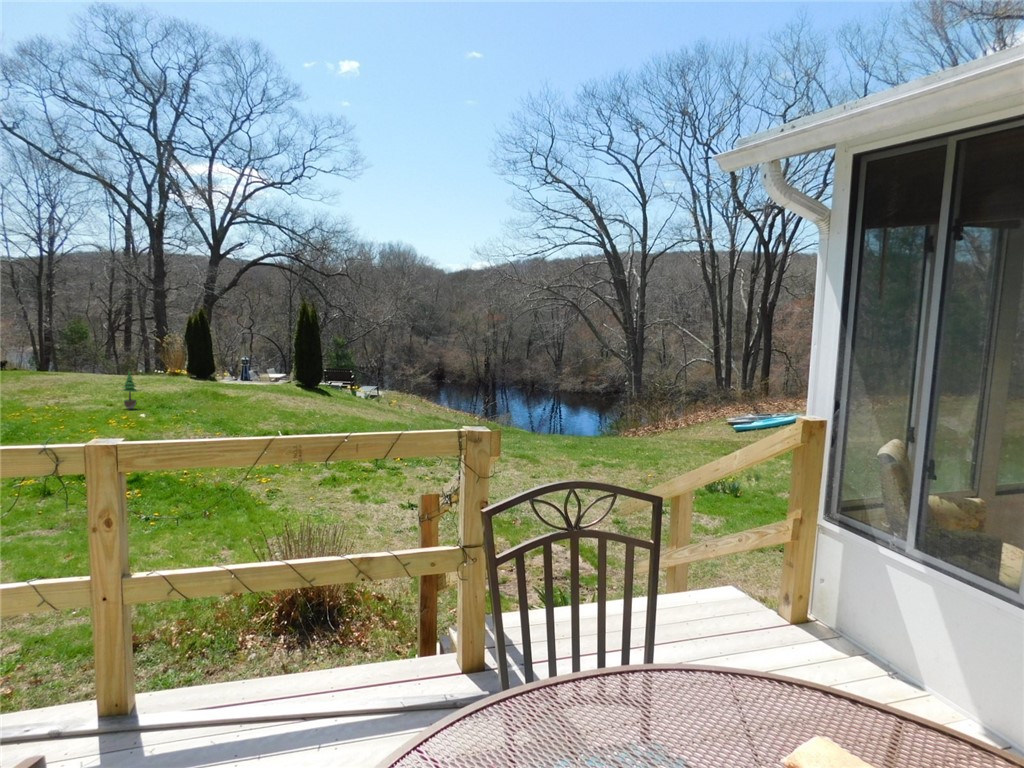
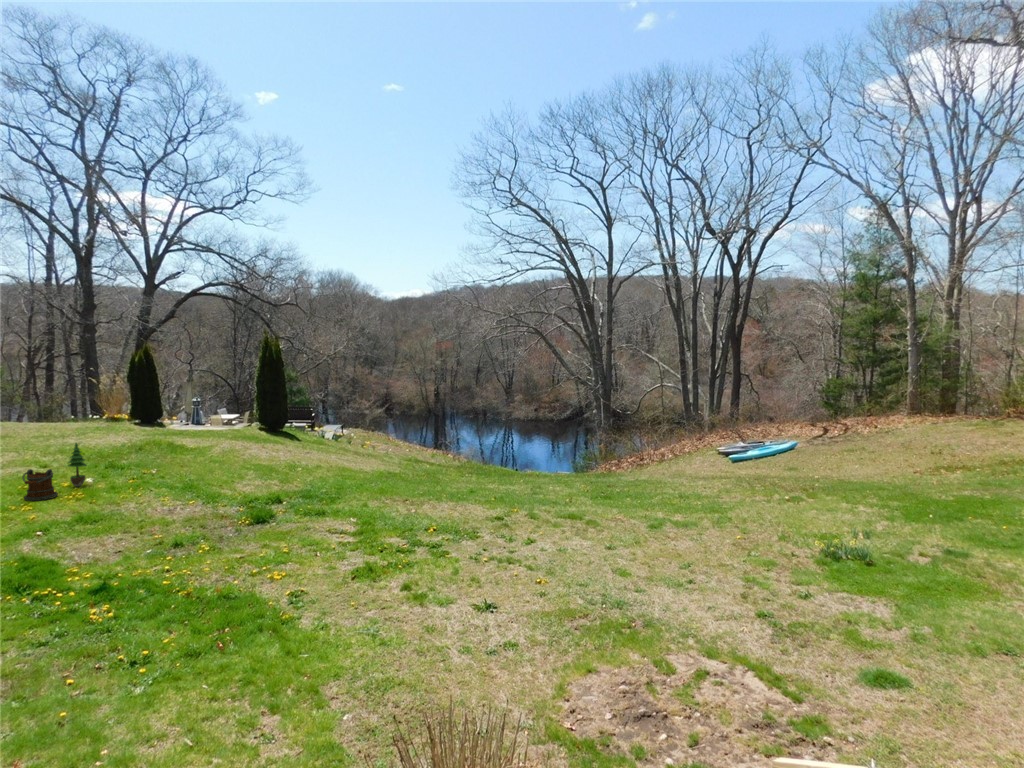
bucket: none [84,390,113,416] -> present [22,469,58,501]

